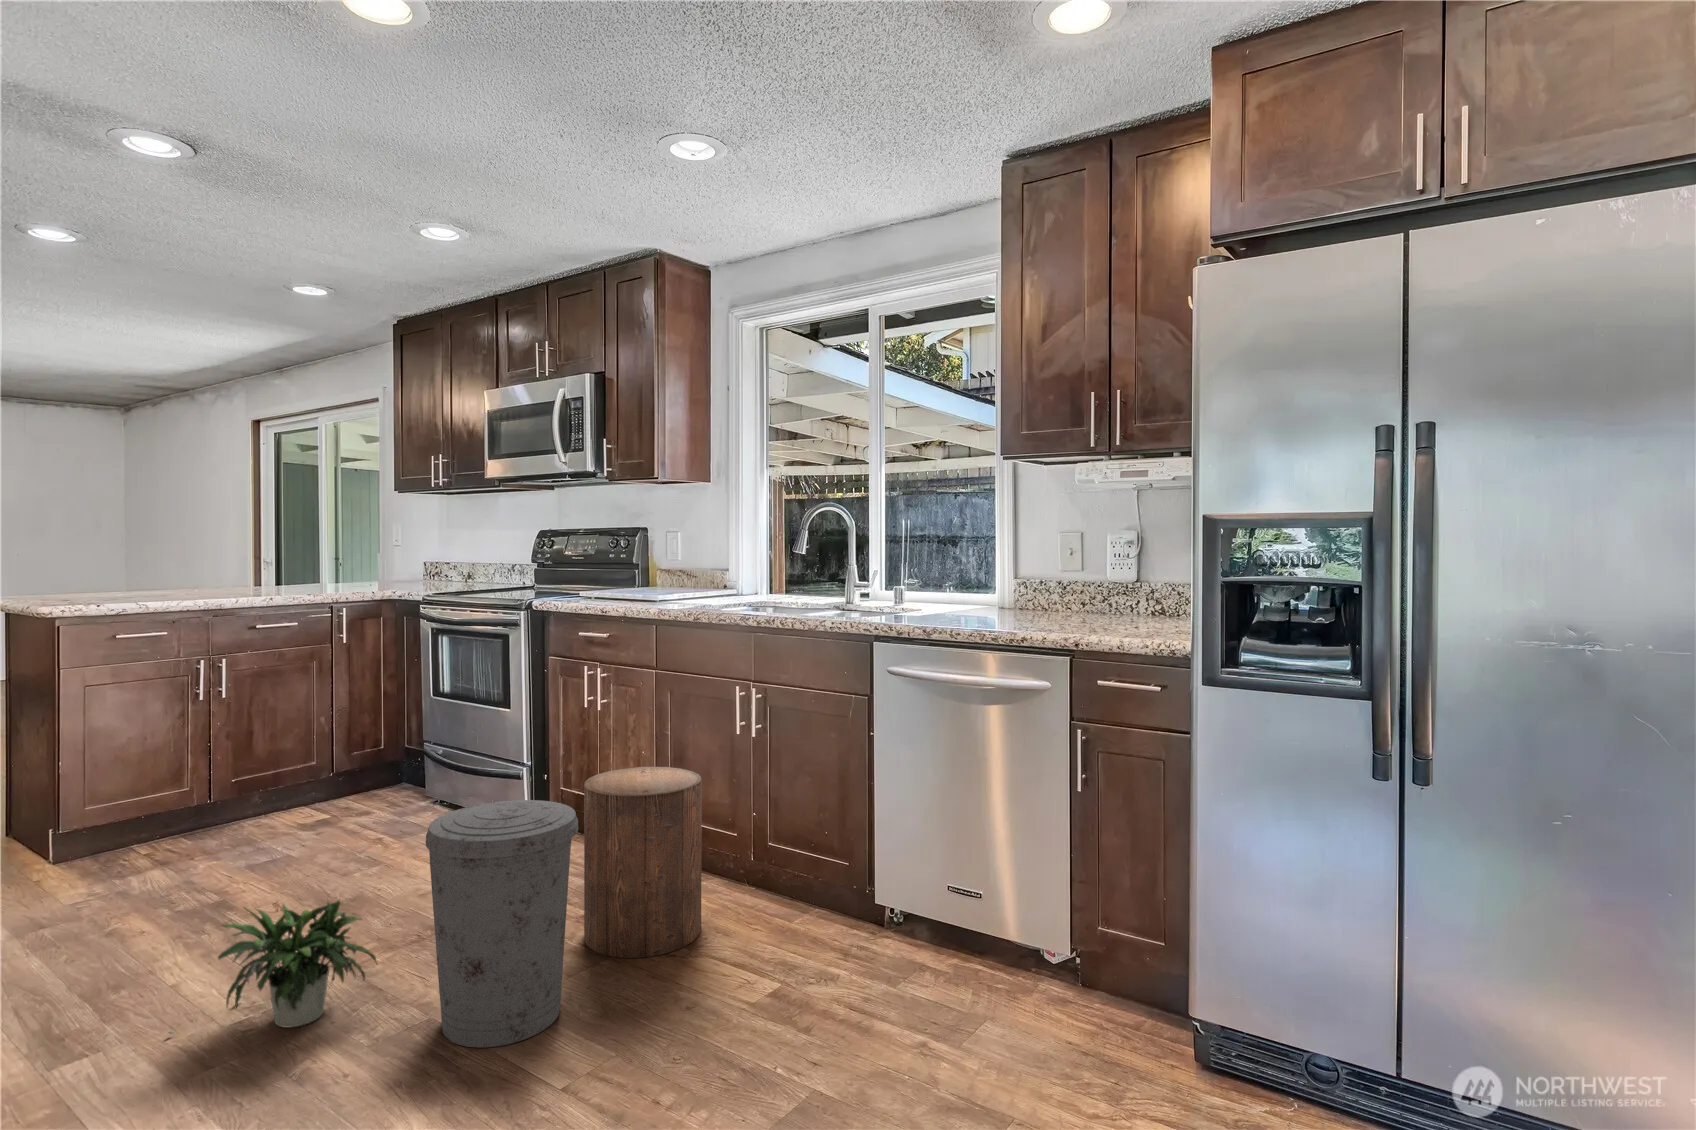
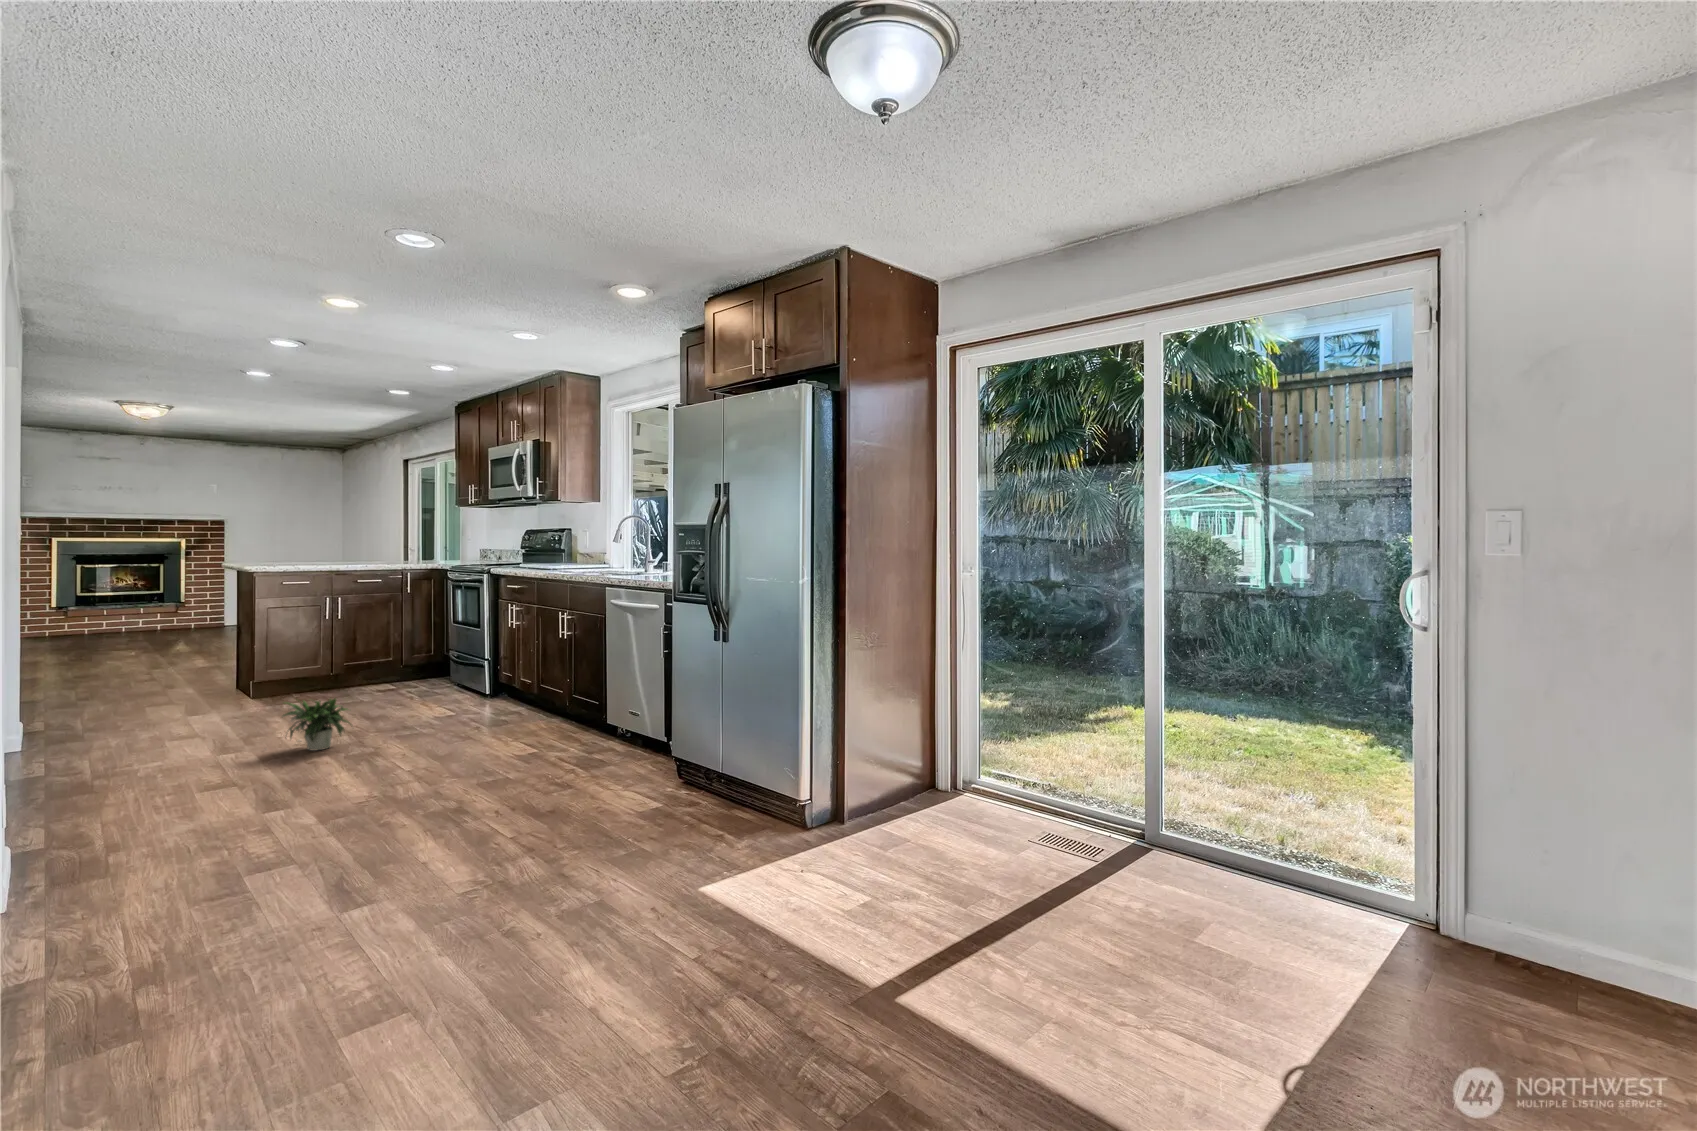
stool: present [584,767,702,958] -> none [462,652,526,739]
trash can: present [426,800,578,1048] -> none [362,658,436,759]

